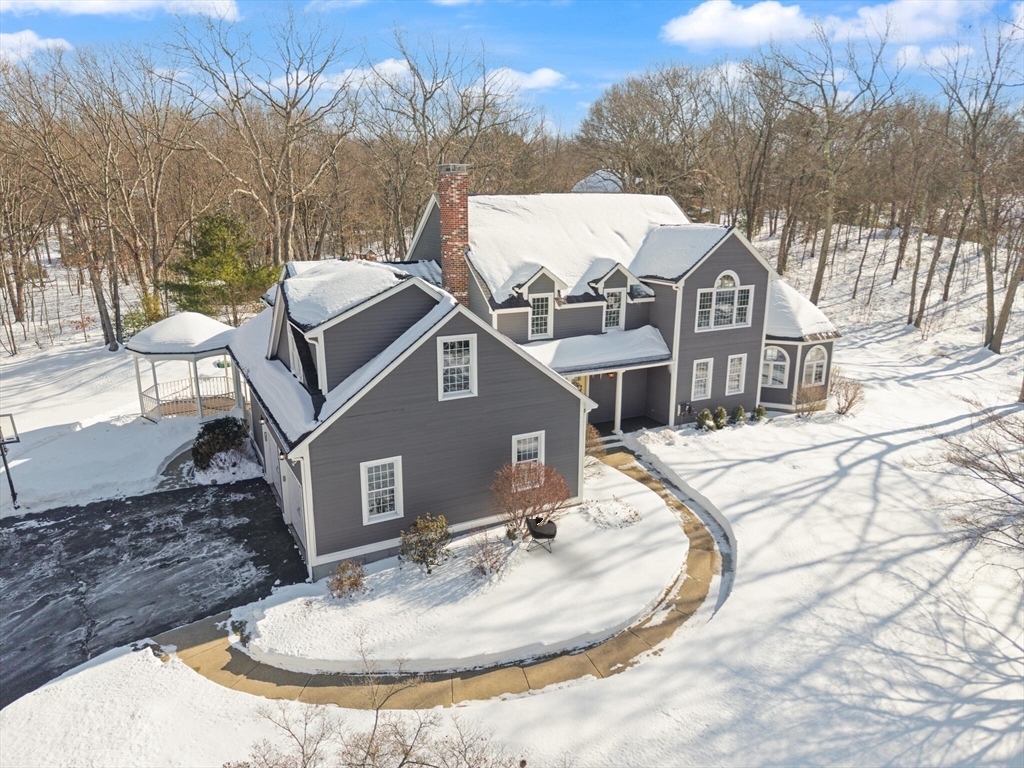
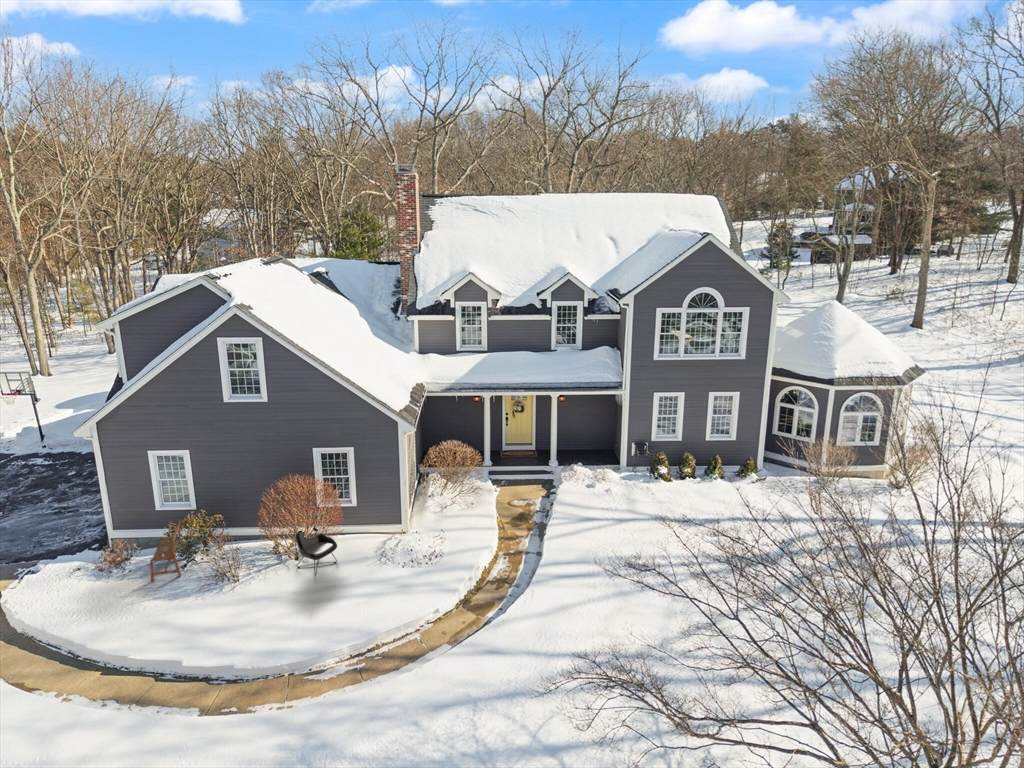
bench: none [388,531,433,594] -> present [150,521,181,582]

